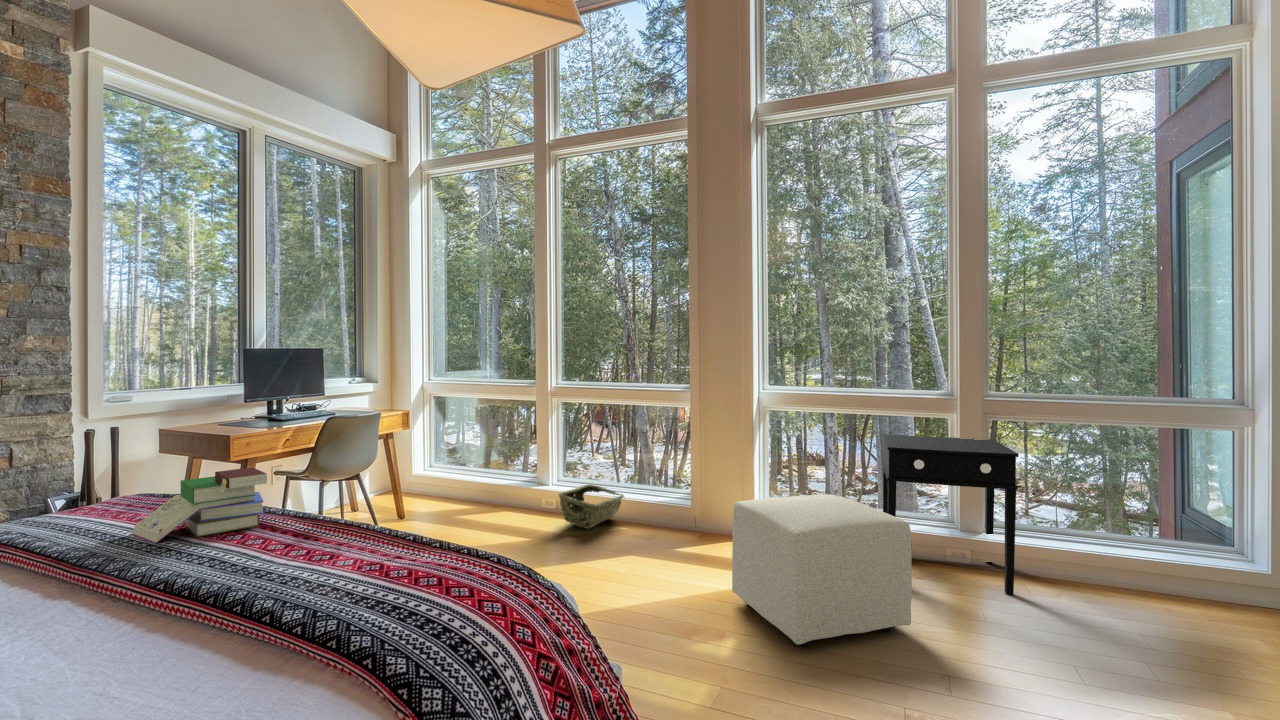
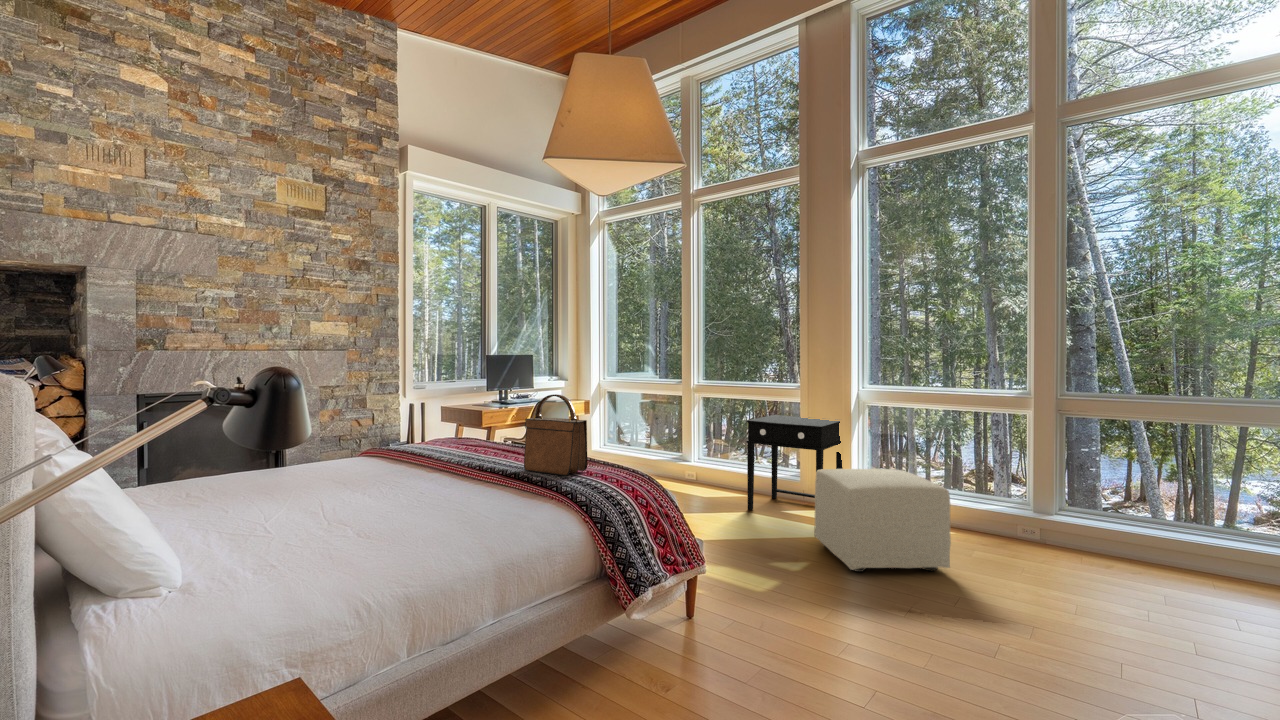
handbag: none [267,424,408,595] -> present [524,394,587,476]
side table: present [882,434,1019,595] -> present [746,415,842,510]
book: present [131,468,267,544] -> none [456,420,518,455]
woven basket: present [559,484,624,529] -> none [696,460,748,492]

